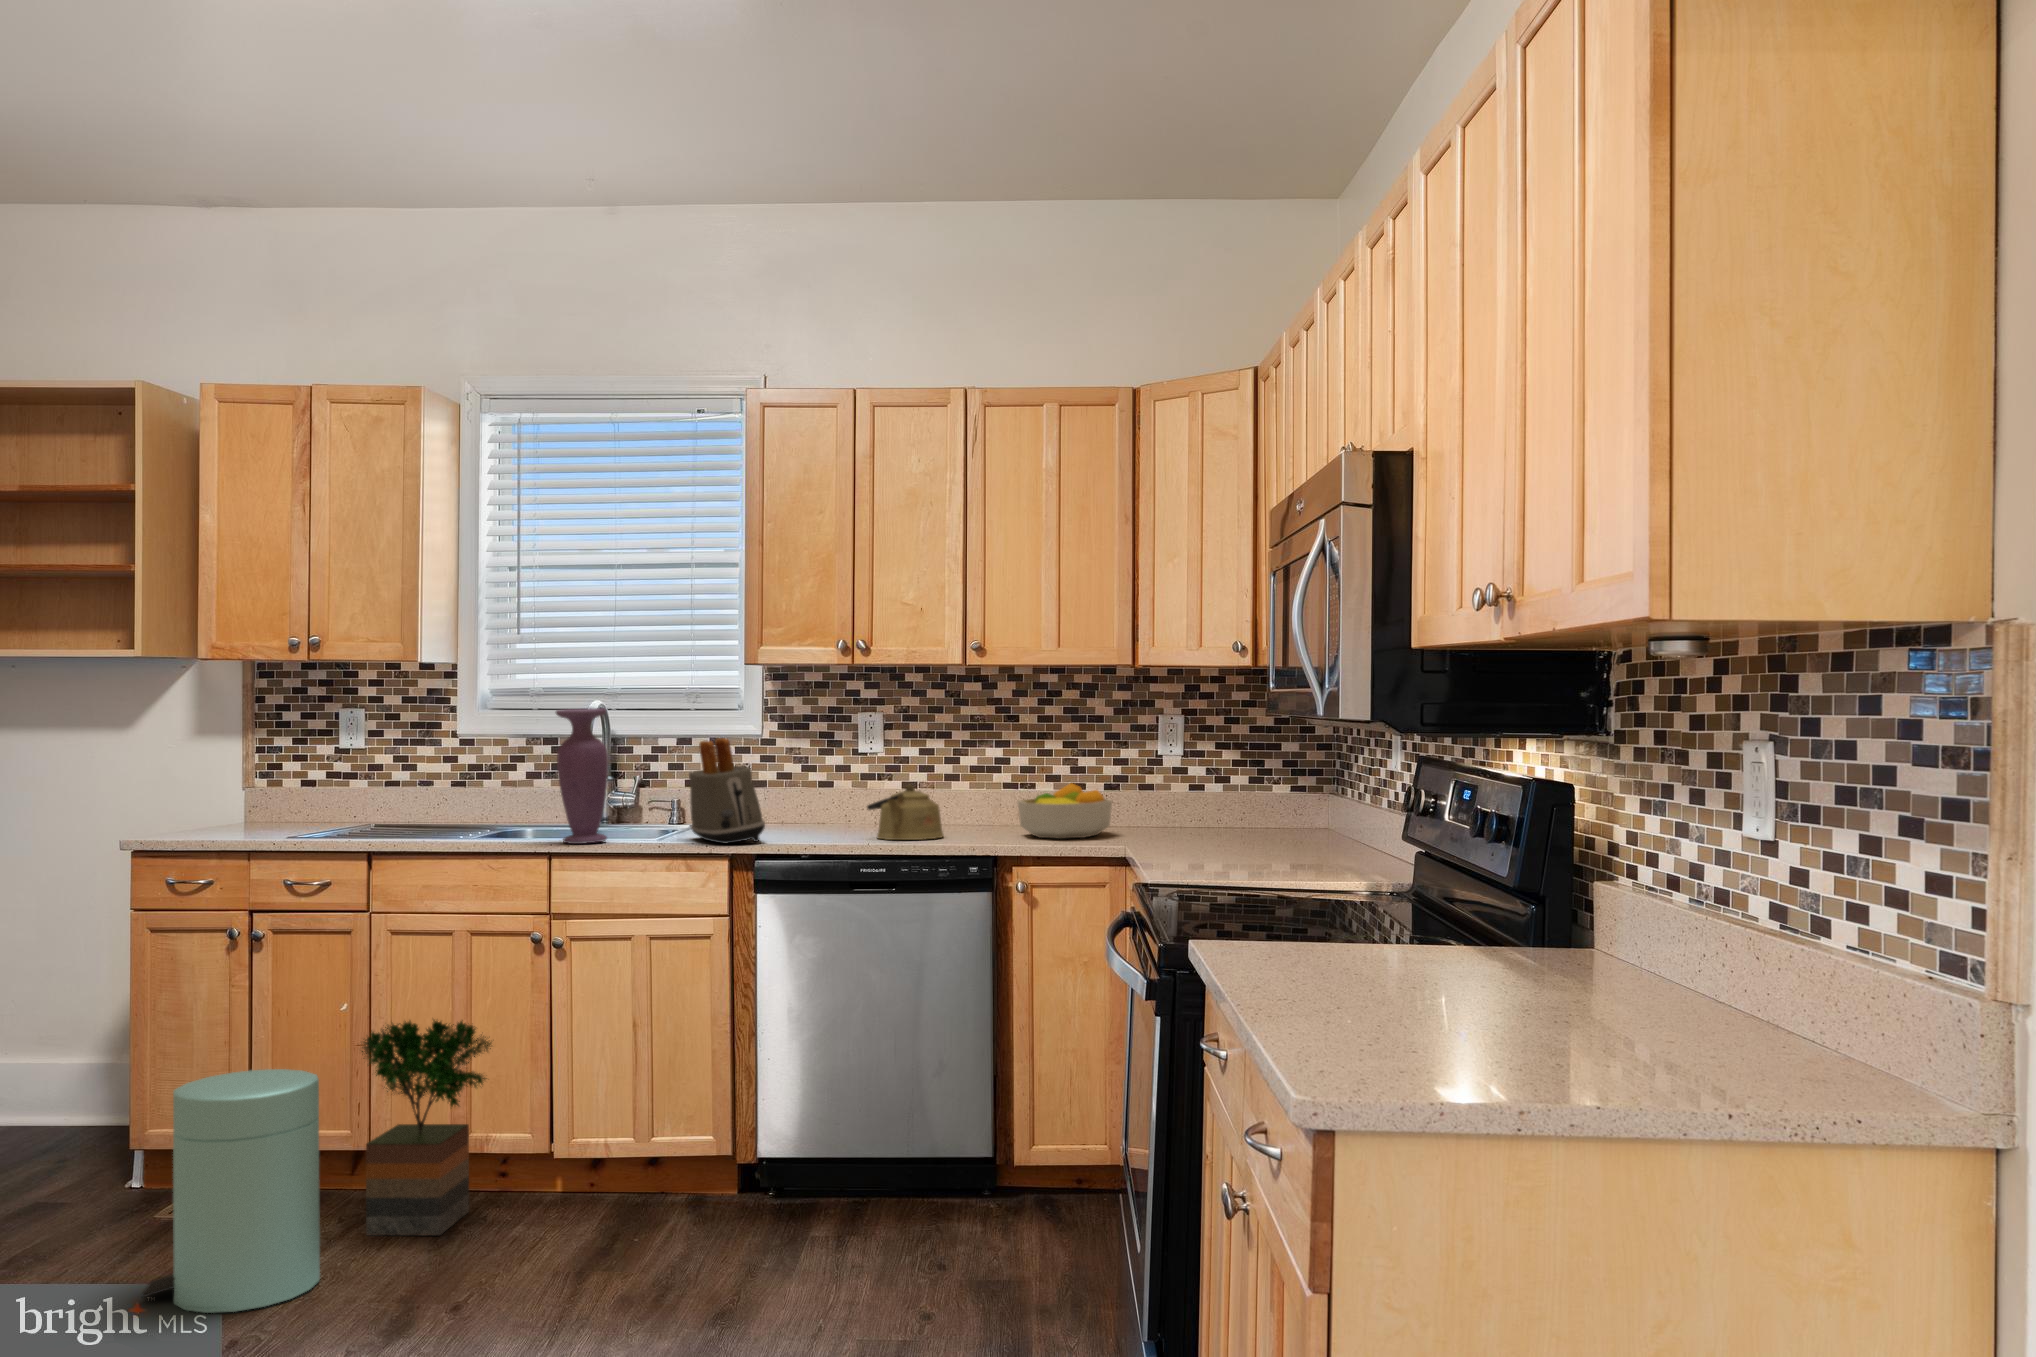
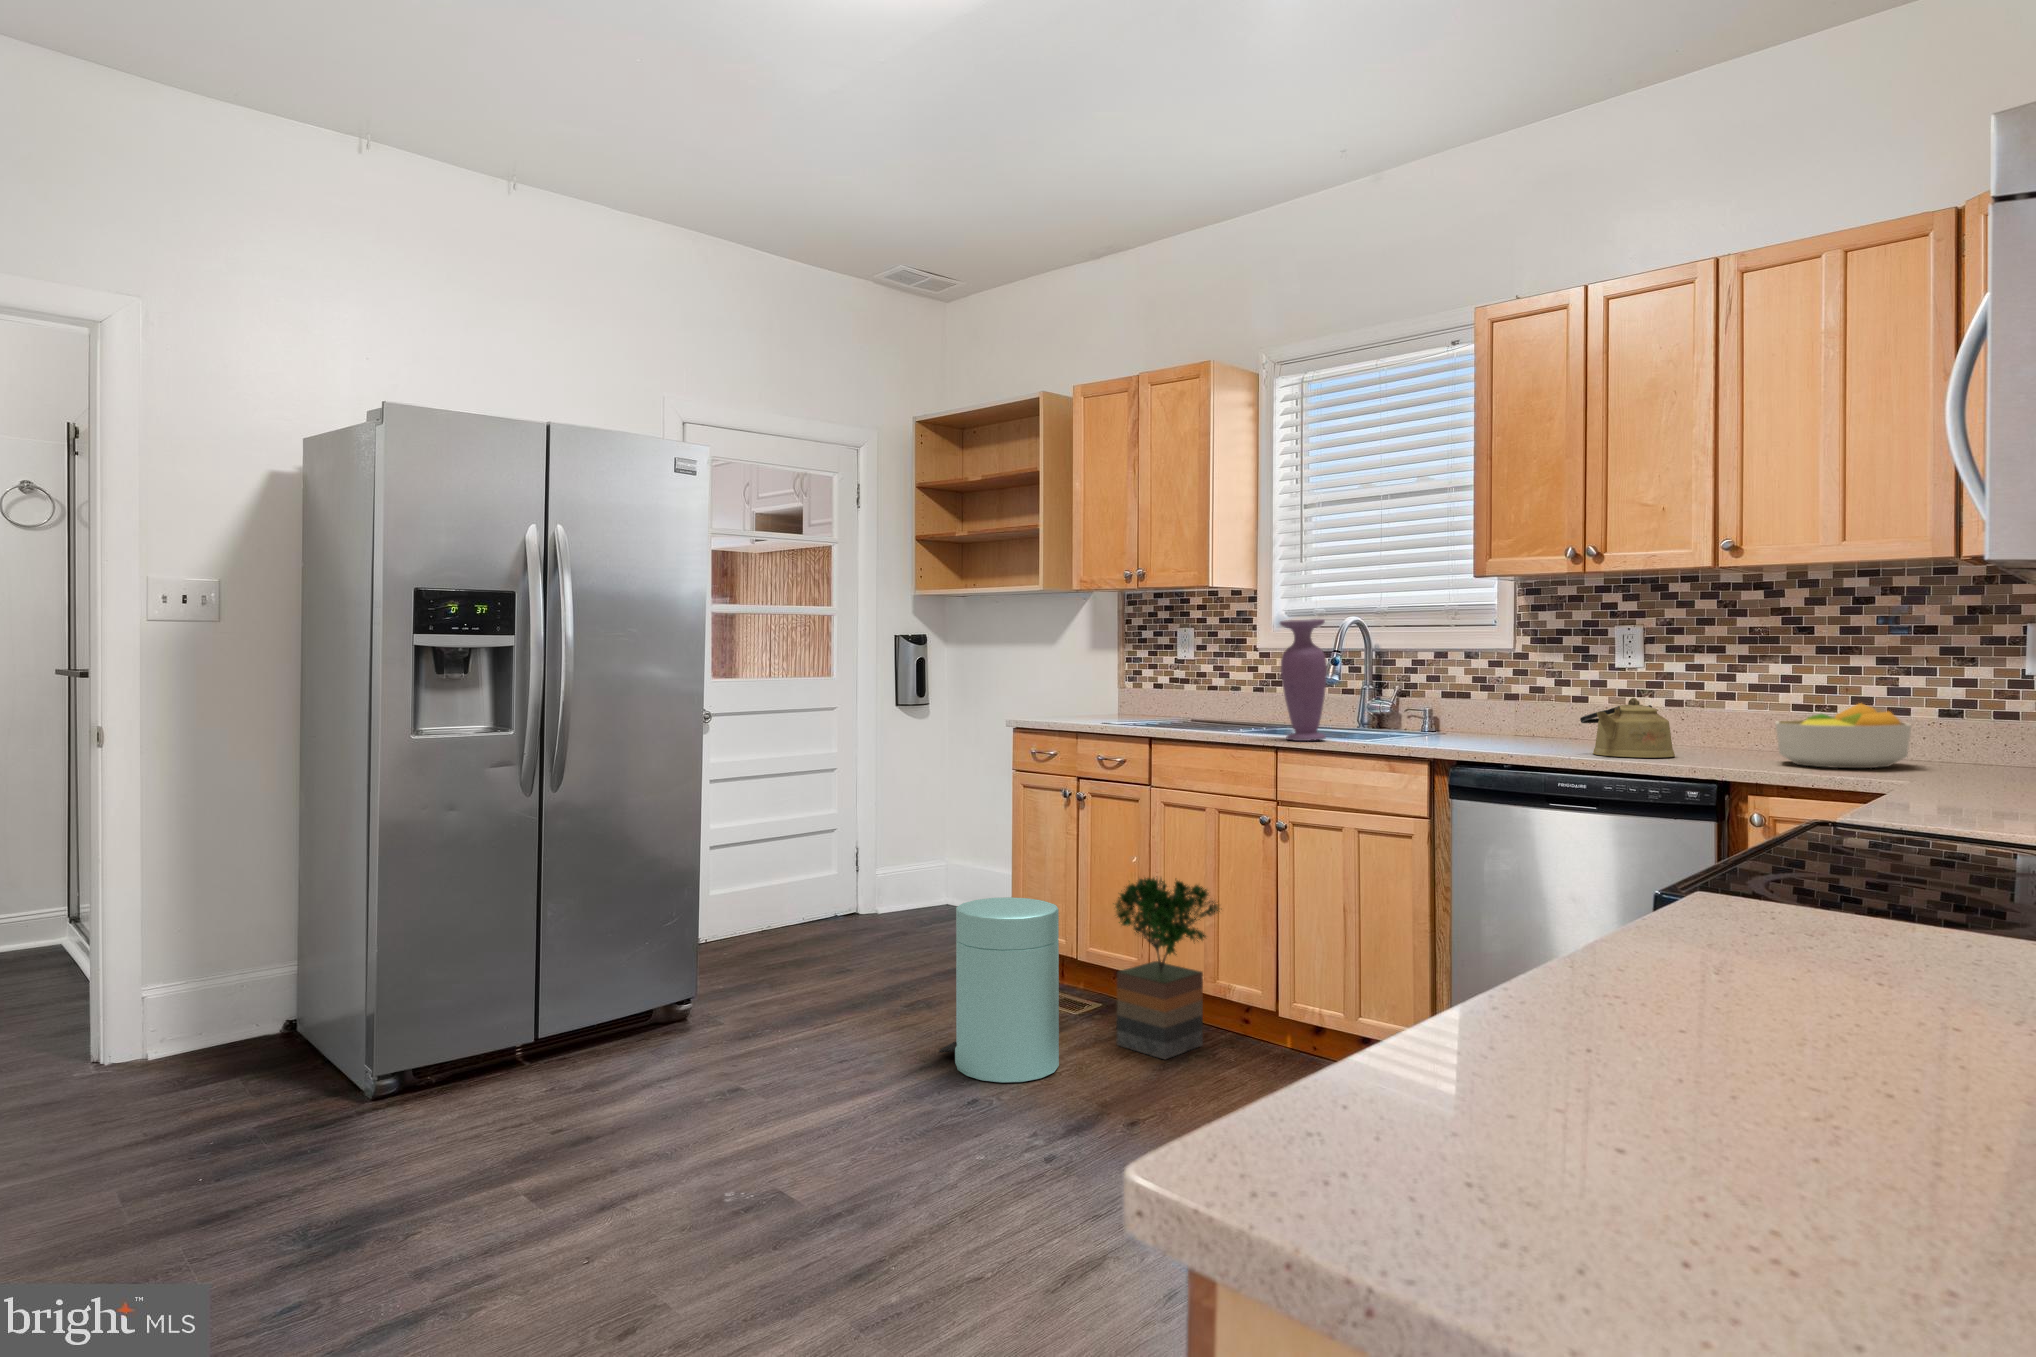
toaster: present [689,738,765,843] -> none [1400,646,1466,749]

